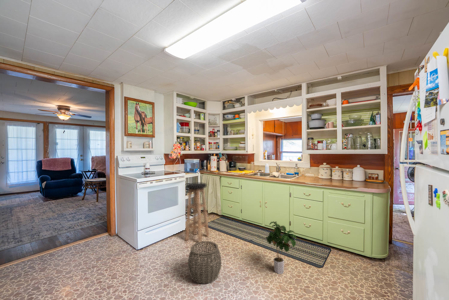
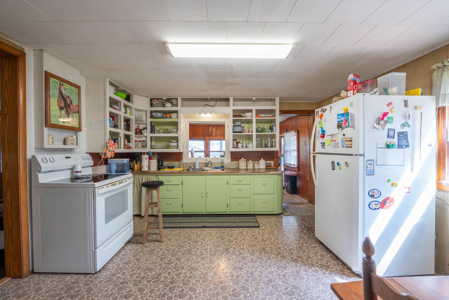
potted plant: present [266,222,297,274] -> none [229,202,259,240]
woven basket: present [188,241,221,284] -> none [181,230,213,269]

